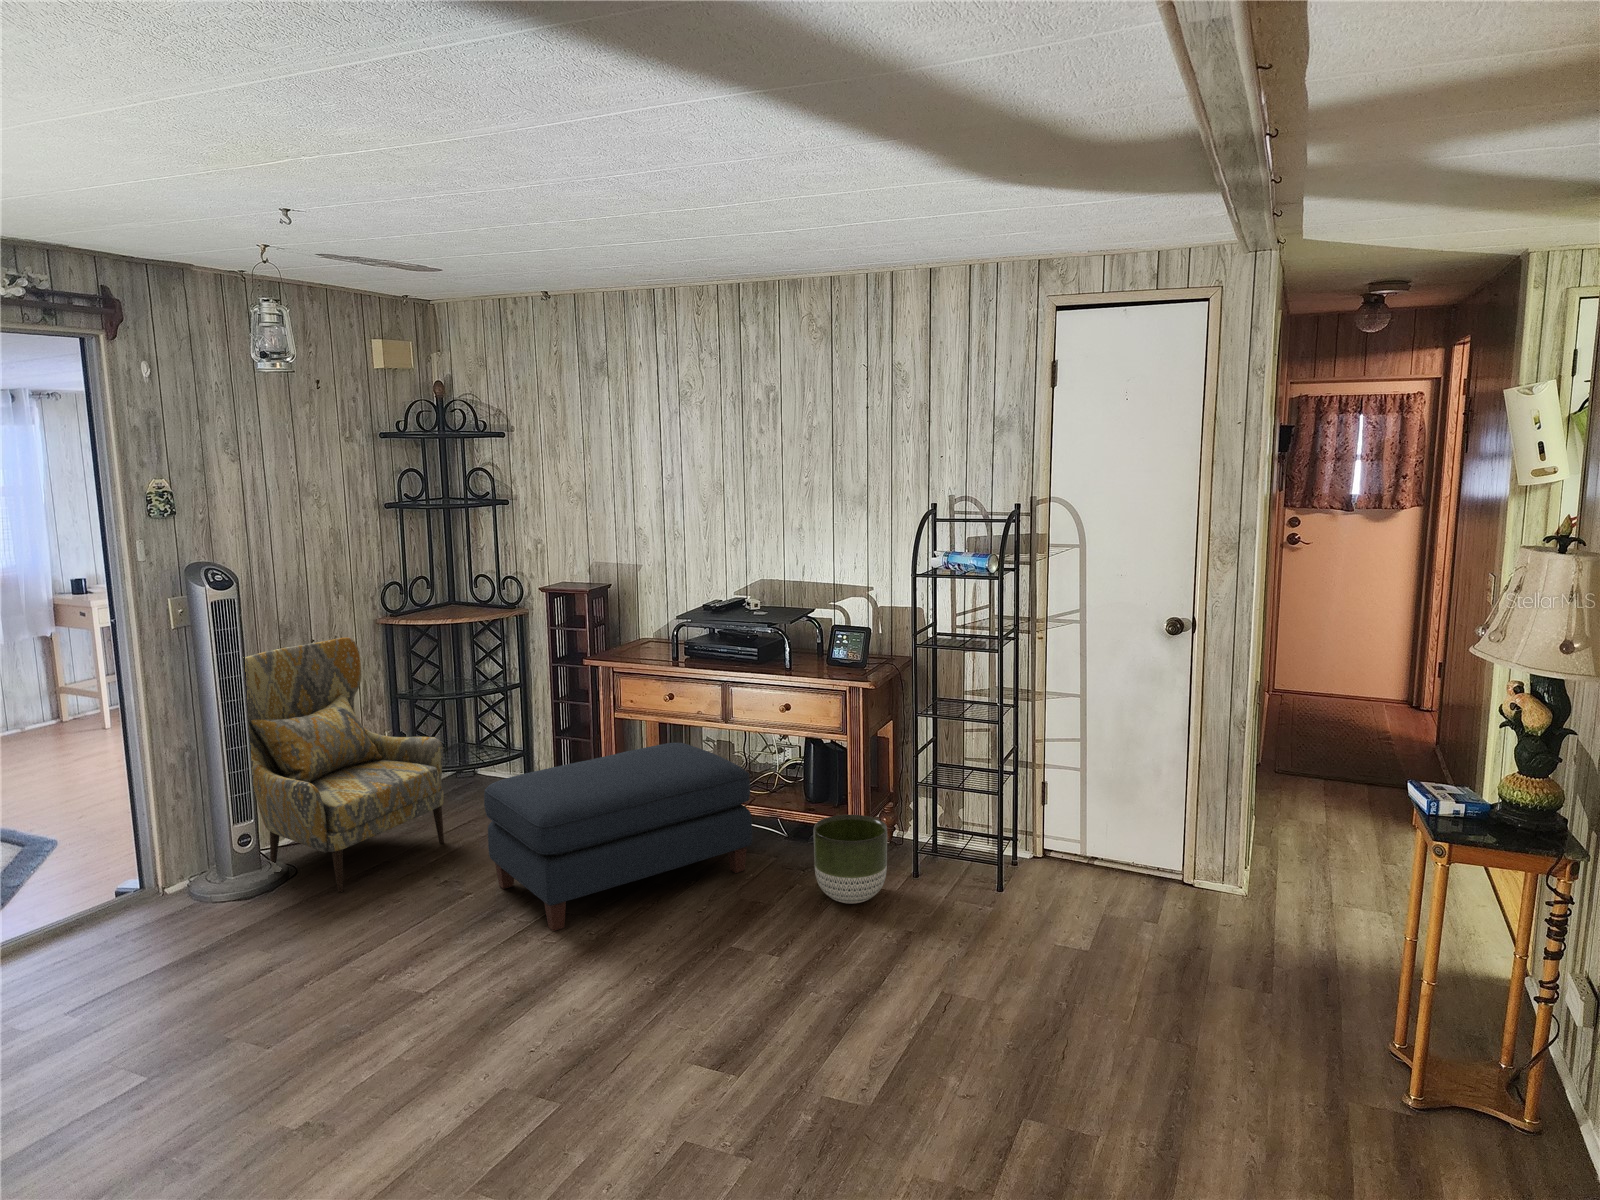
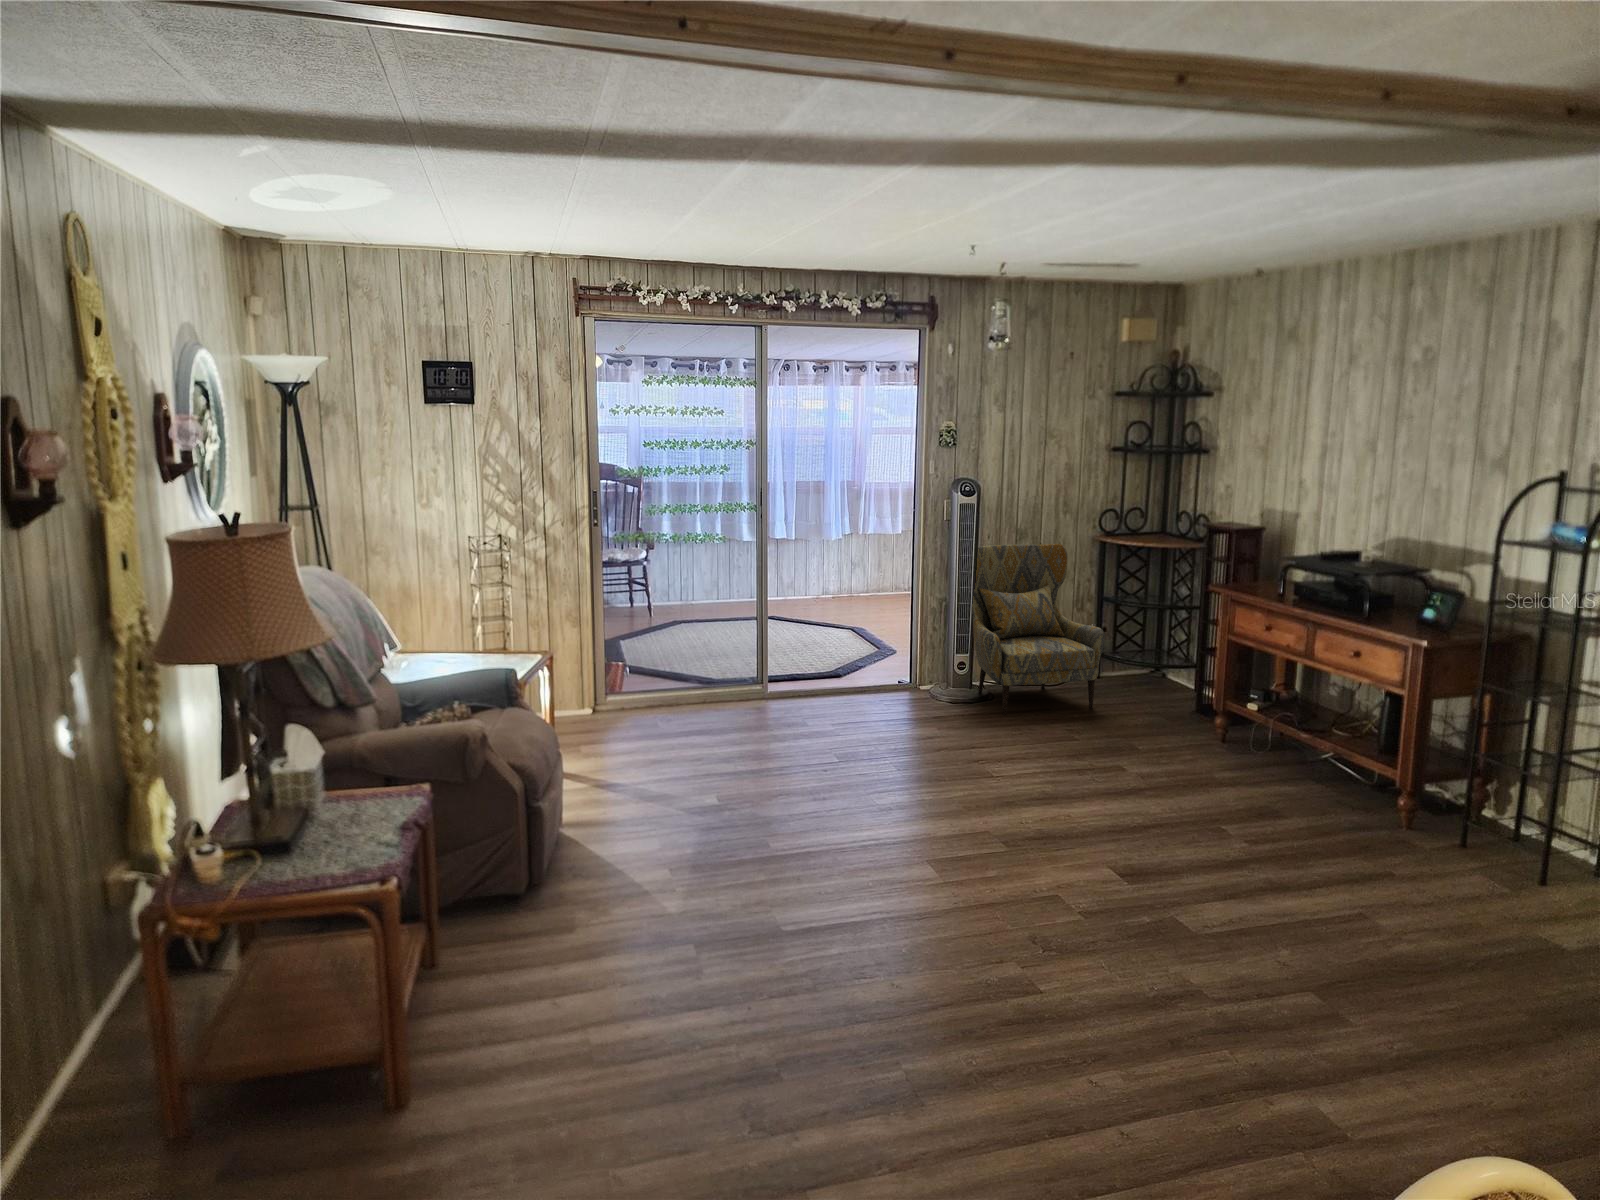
ottoman: present [484,743,752,931] -> none [1097,661,1315,790]
planter: present [814,815,887,904] -> none [1335,758,1417,839]

